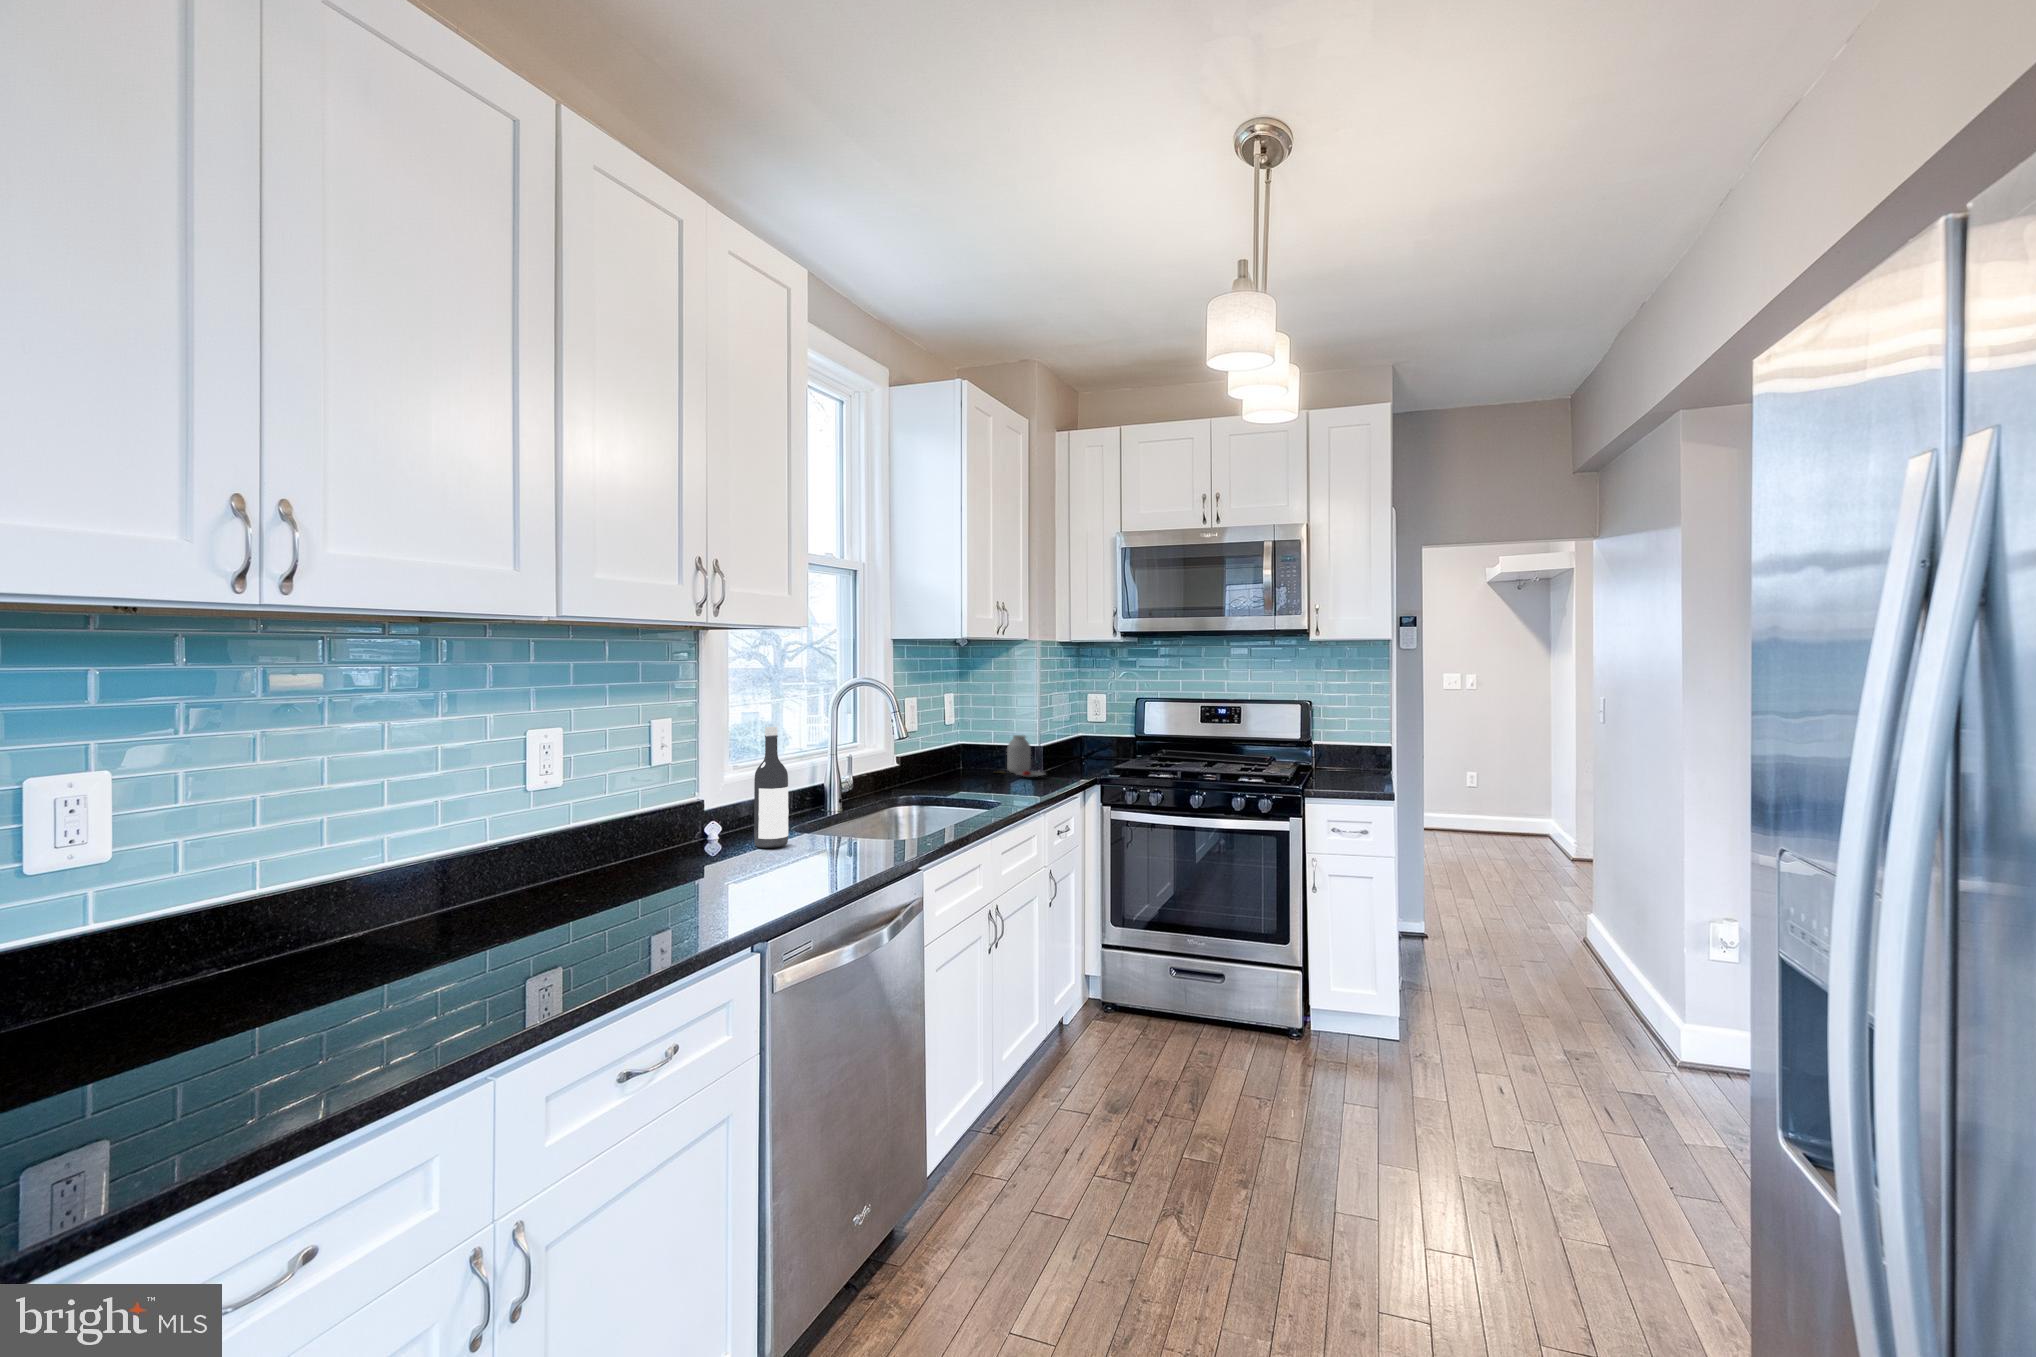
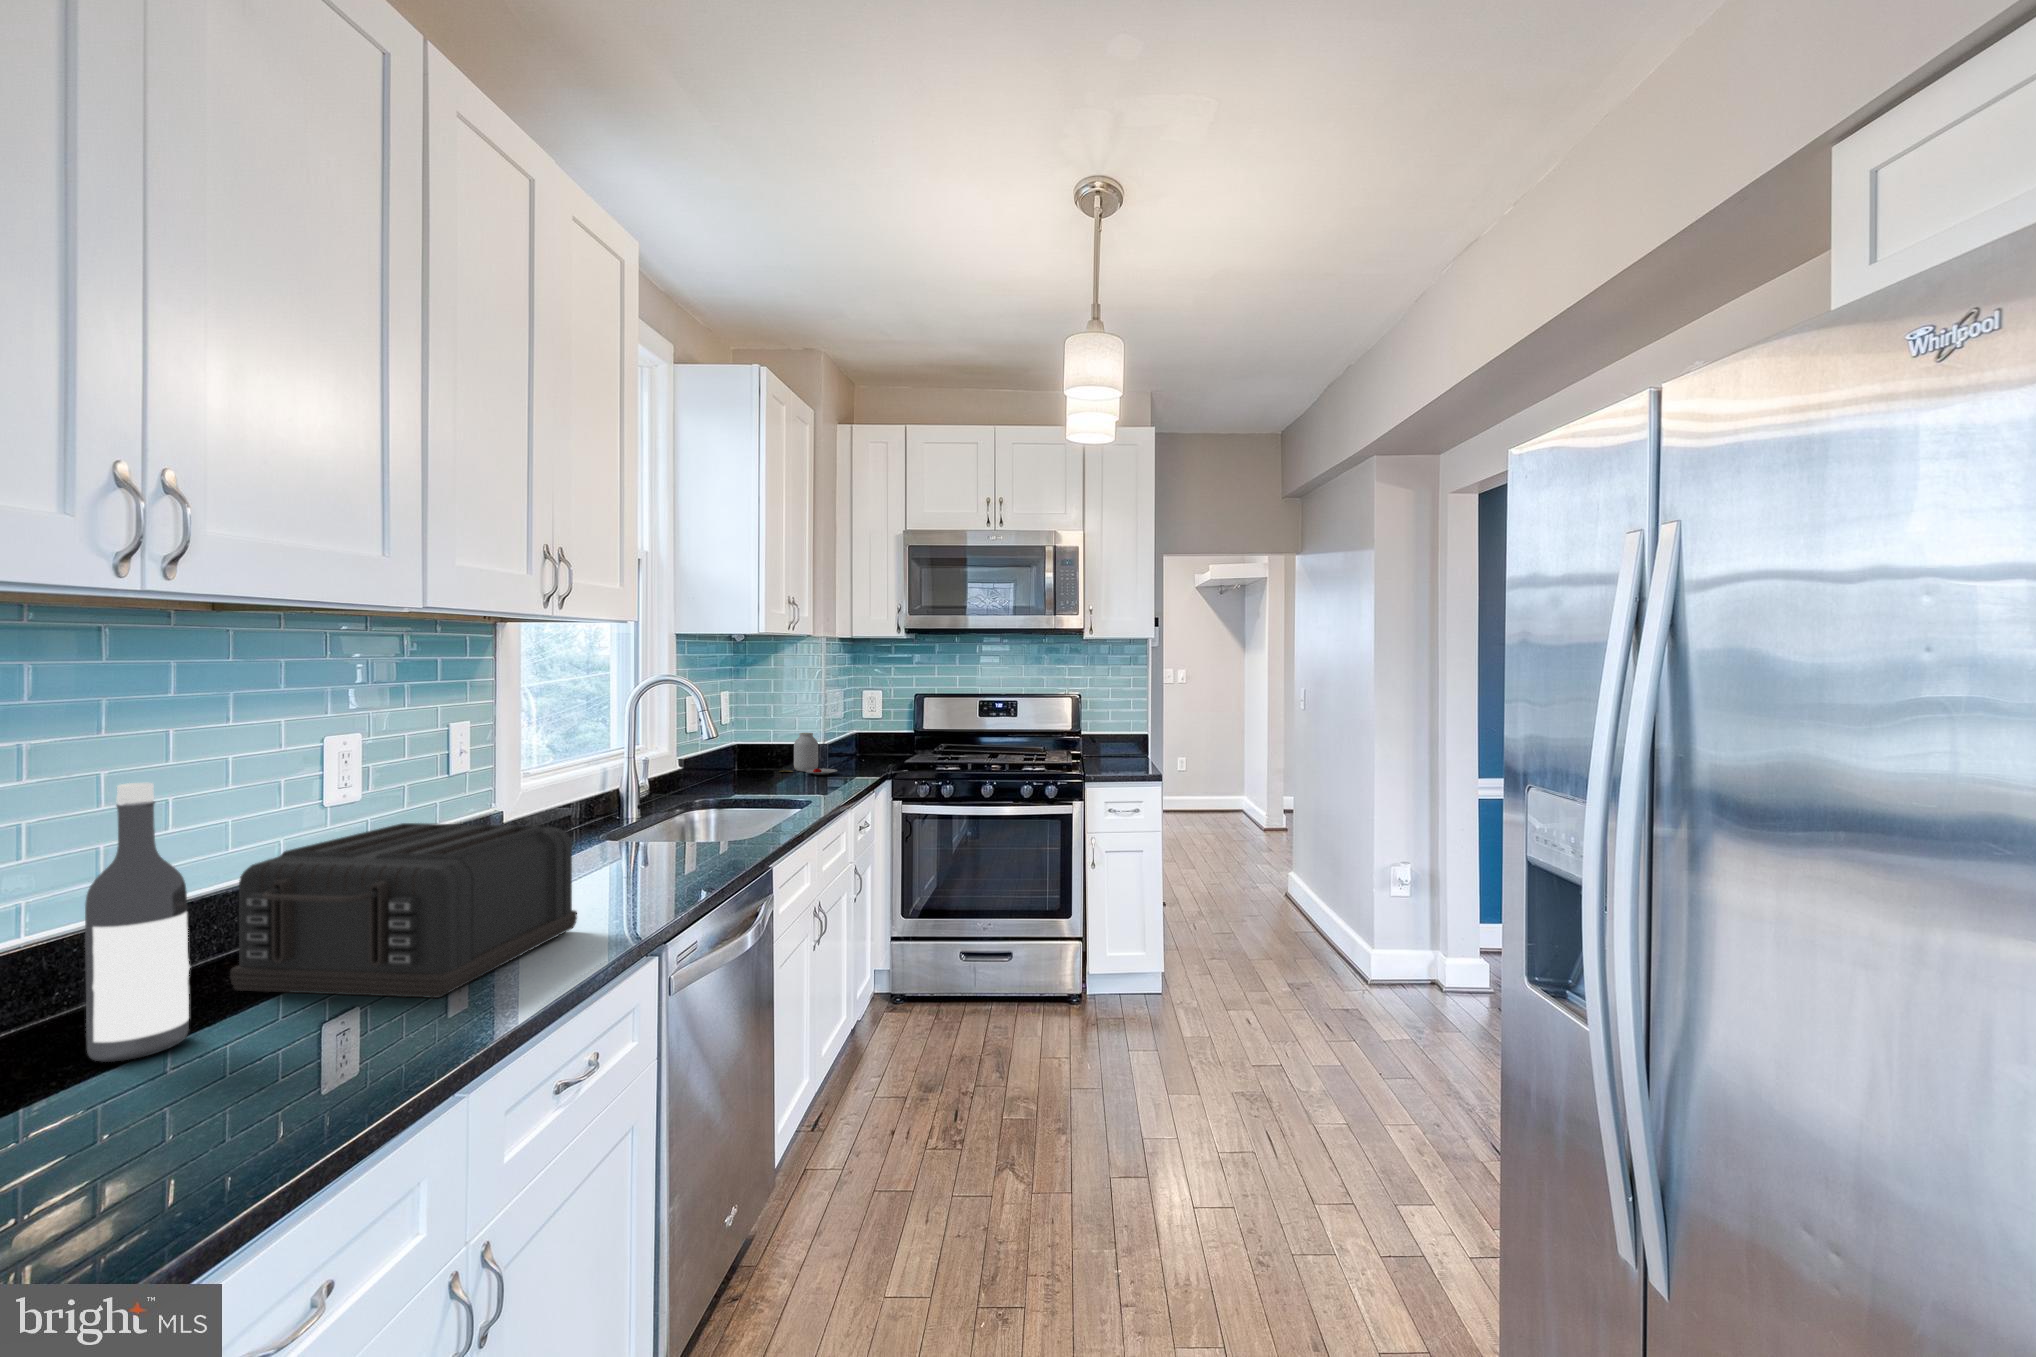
wine bottle: present [754,727,789,848] -> present [85,783,189,1062]
toaster: none [405,811,698,977] -> present [230,823,577,998]

